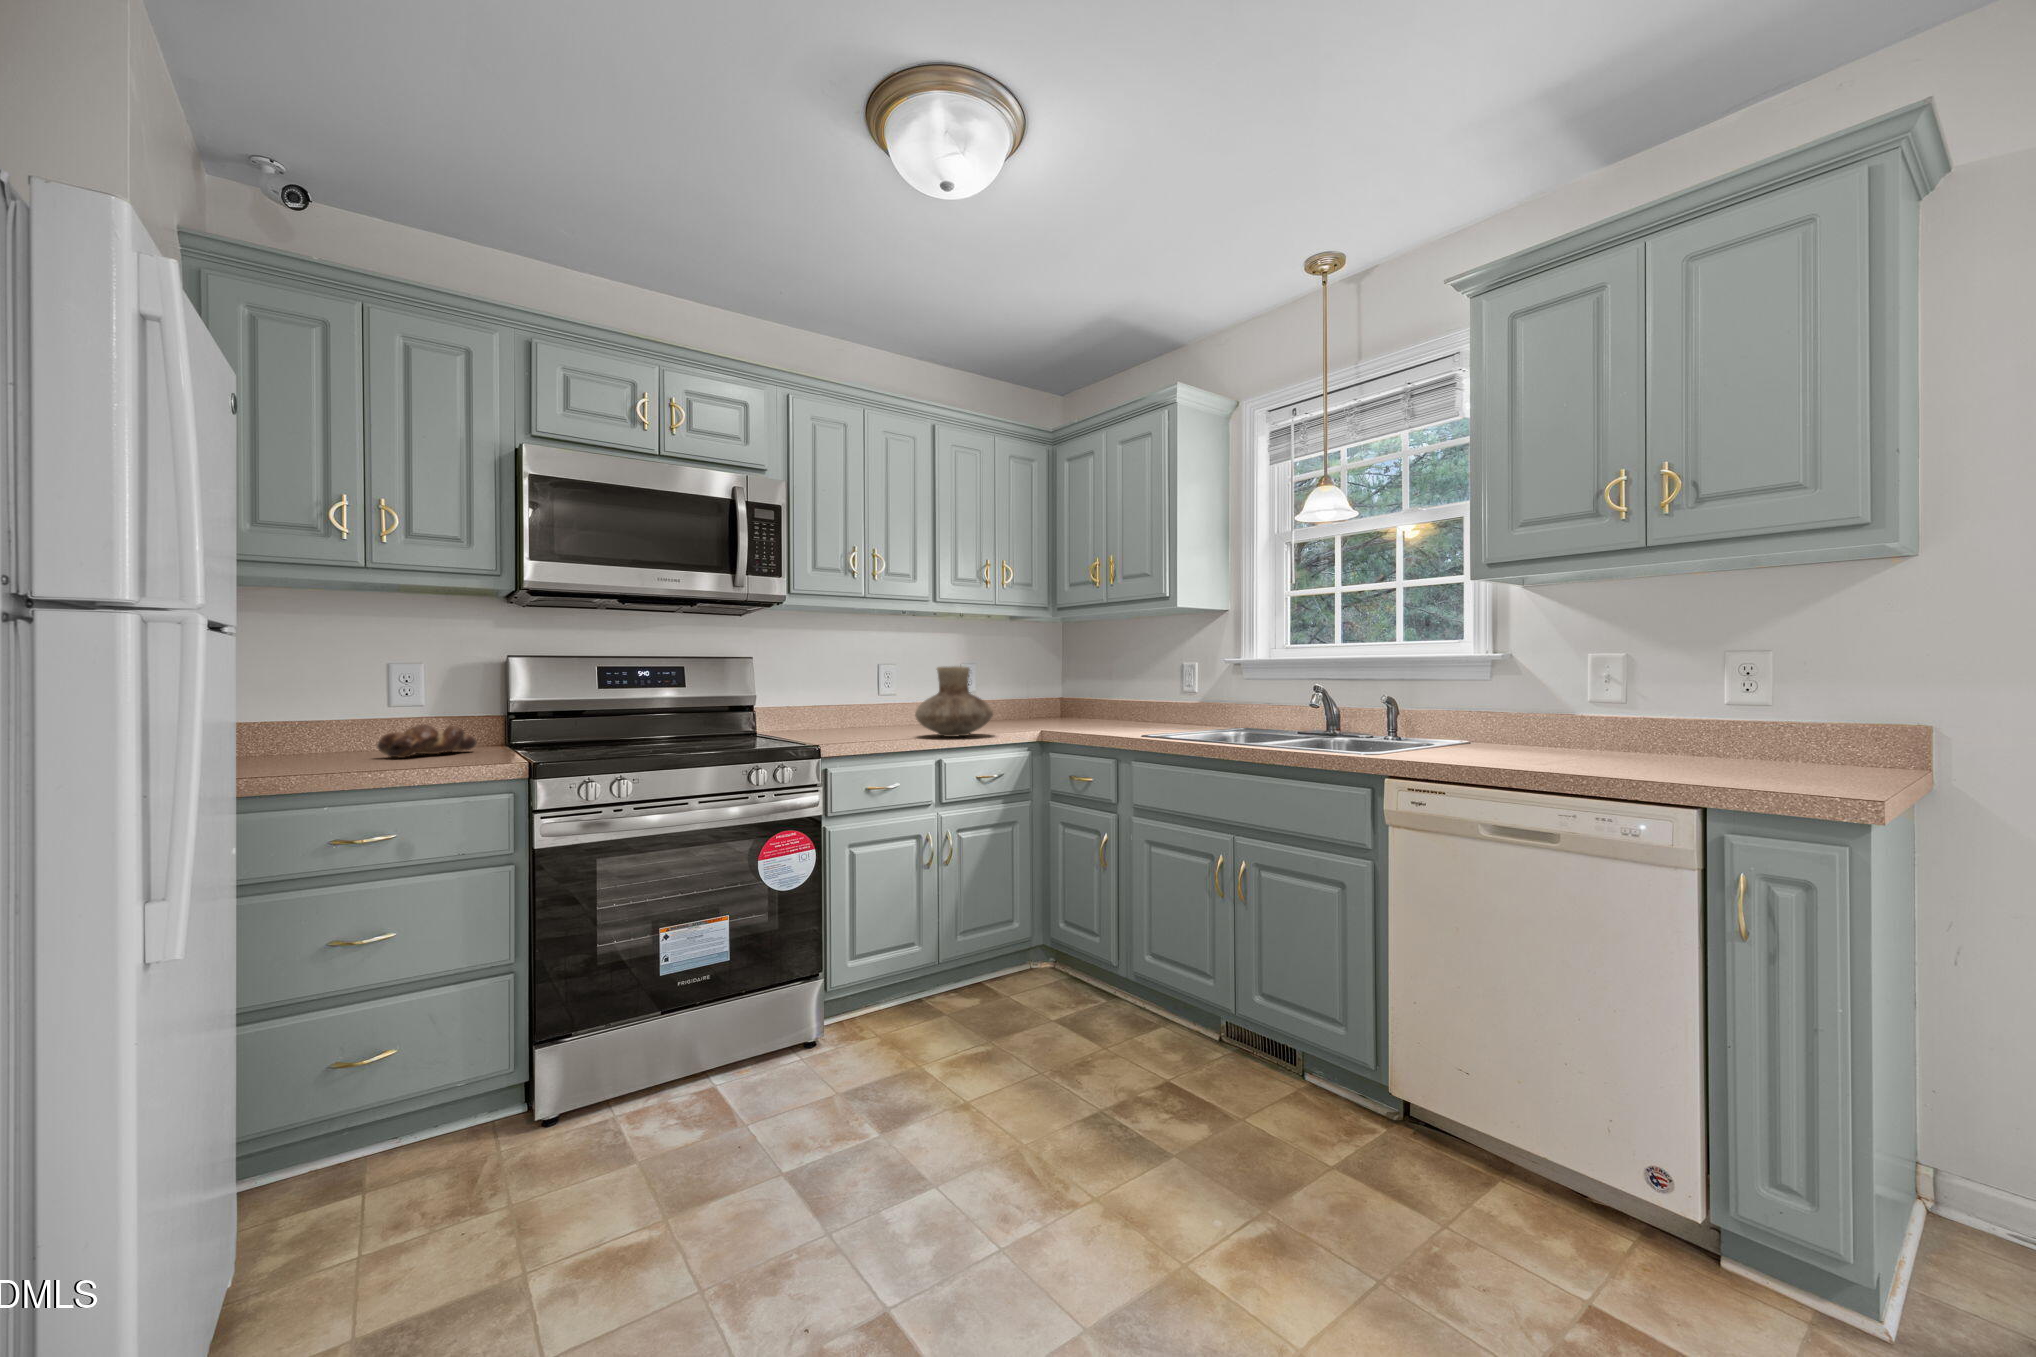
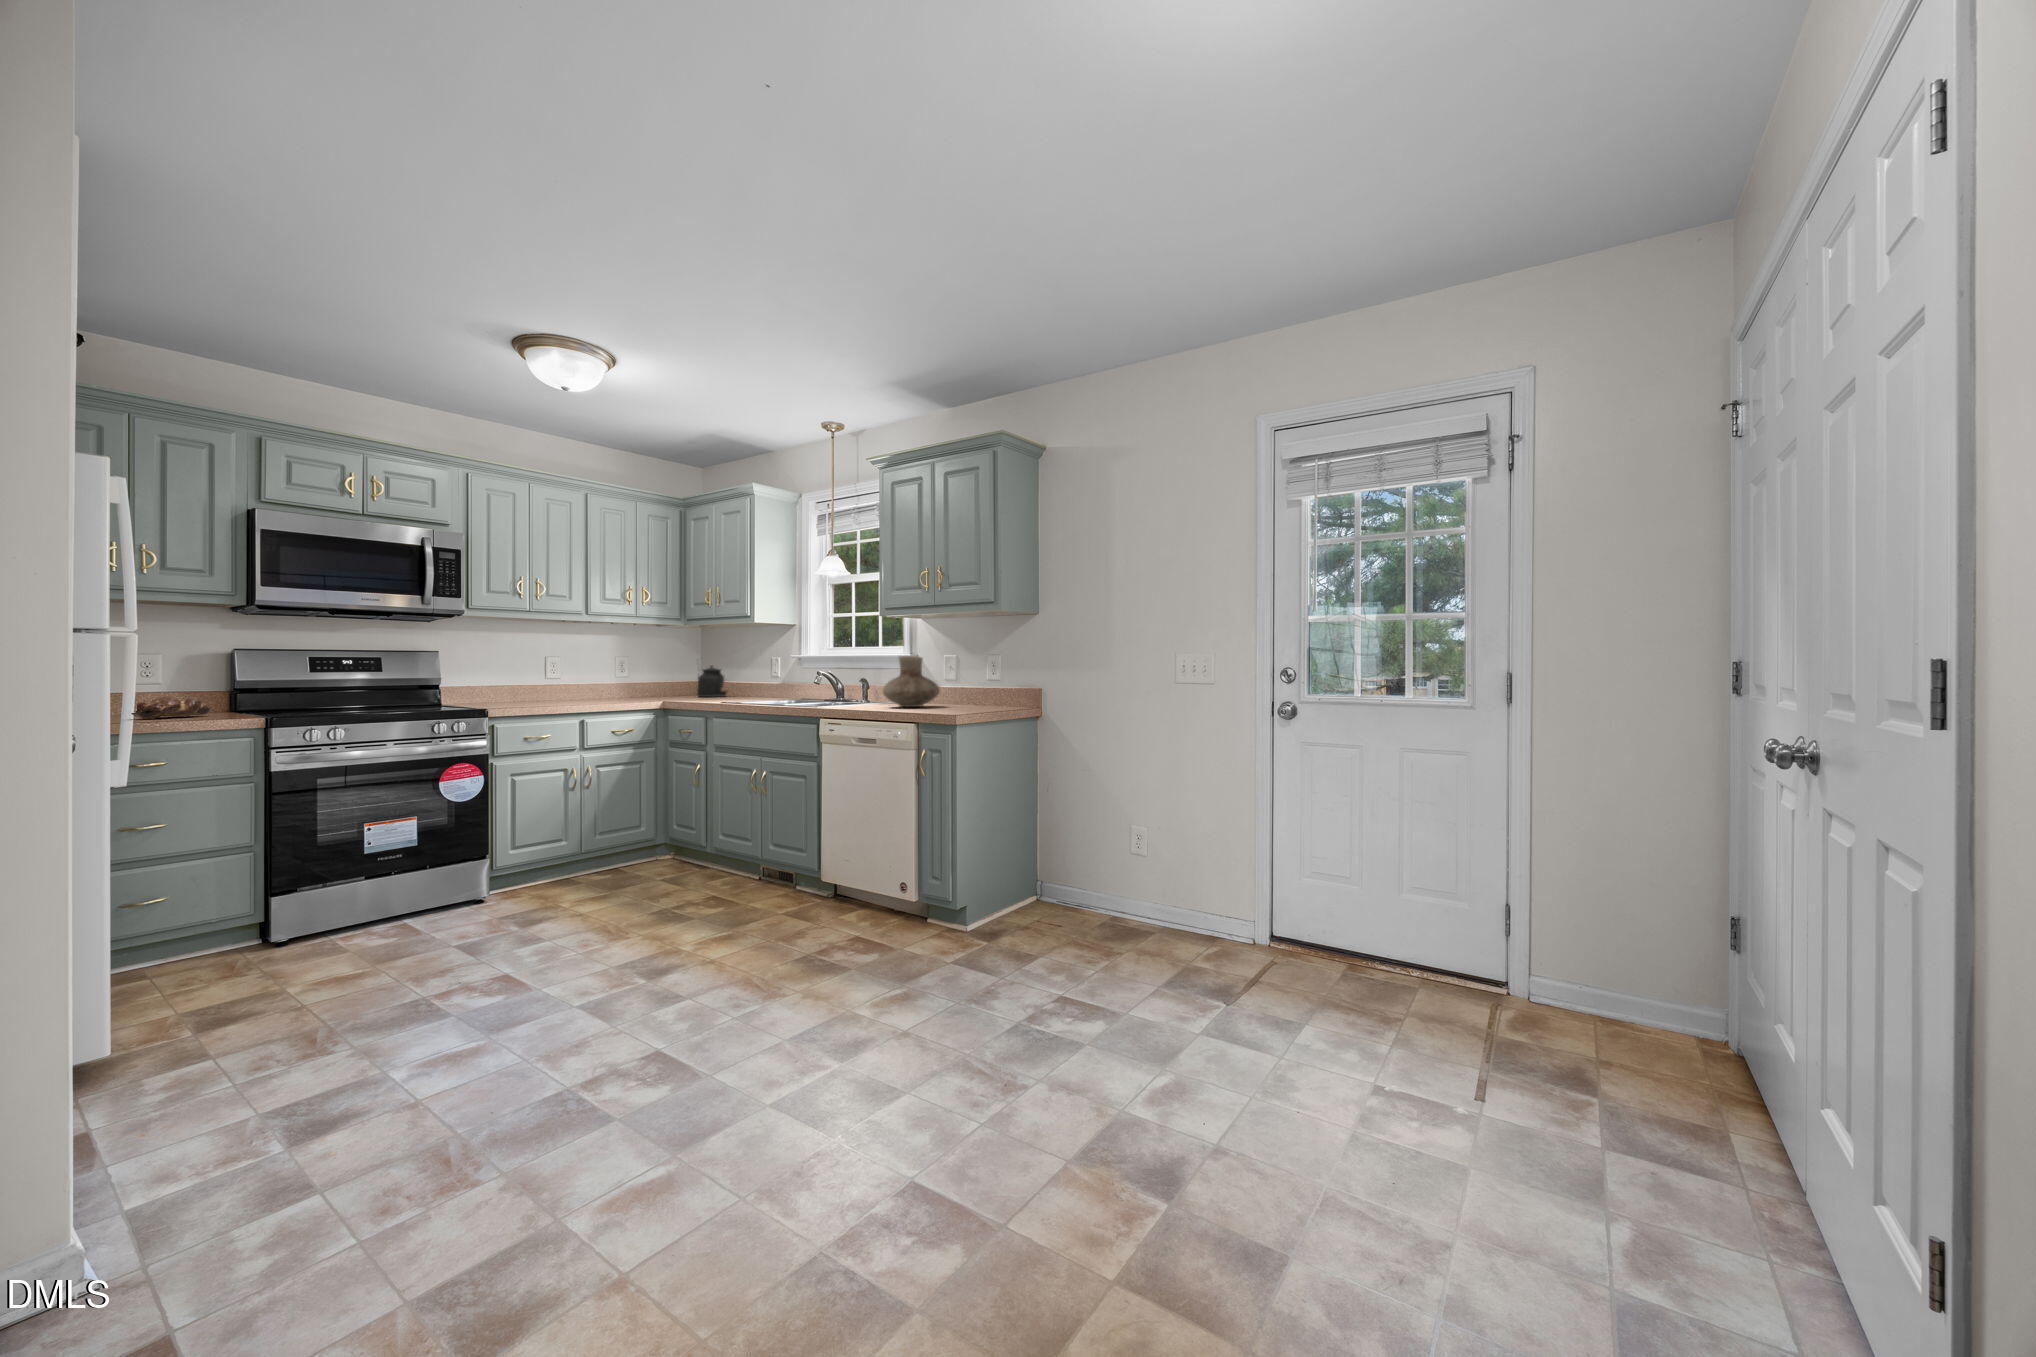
kettle: none [1066,663,1127,721] -> present [697,665,727,697]
vase: present [915,666,993,737] -> present [883,656,940,707]

